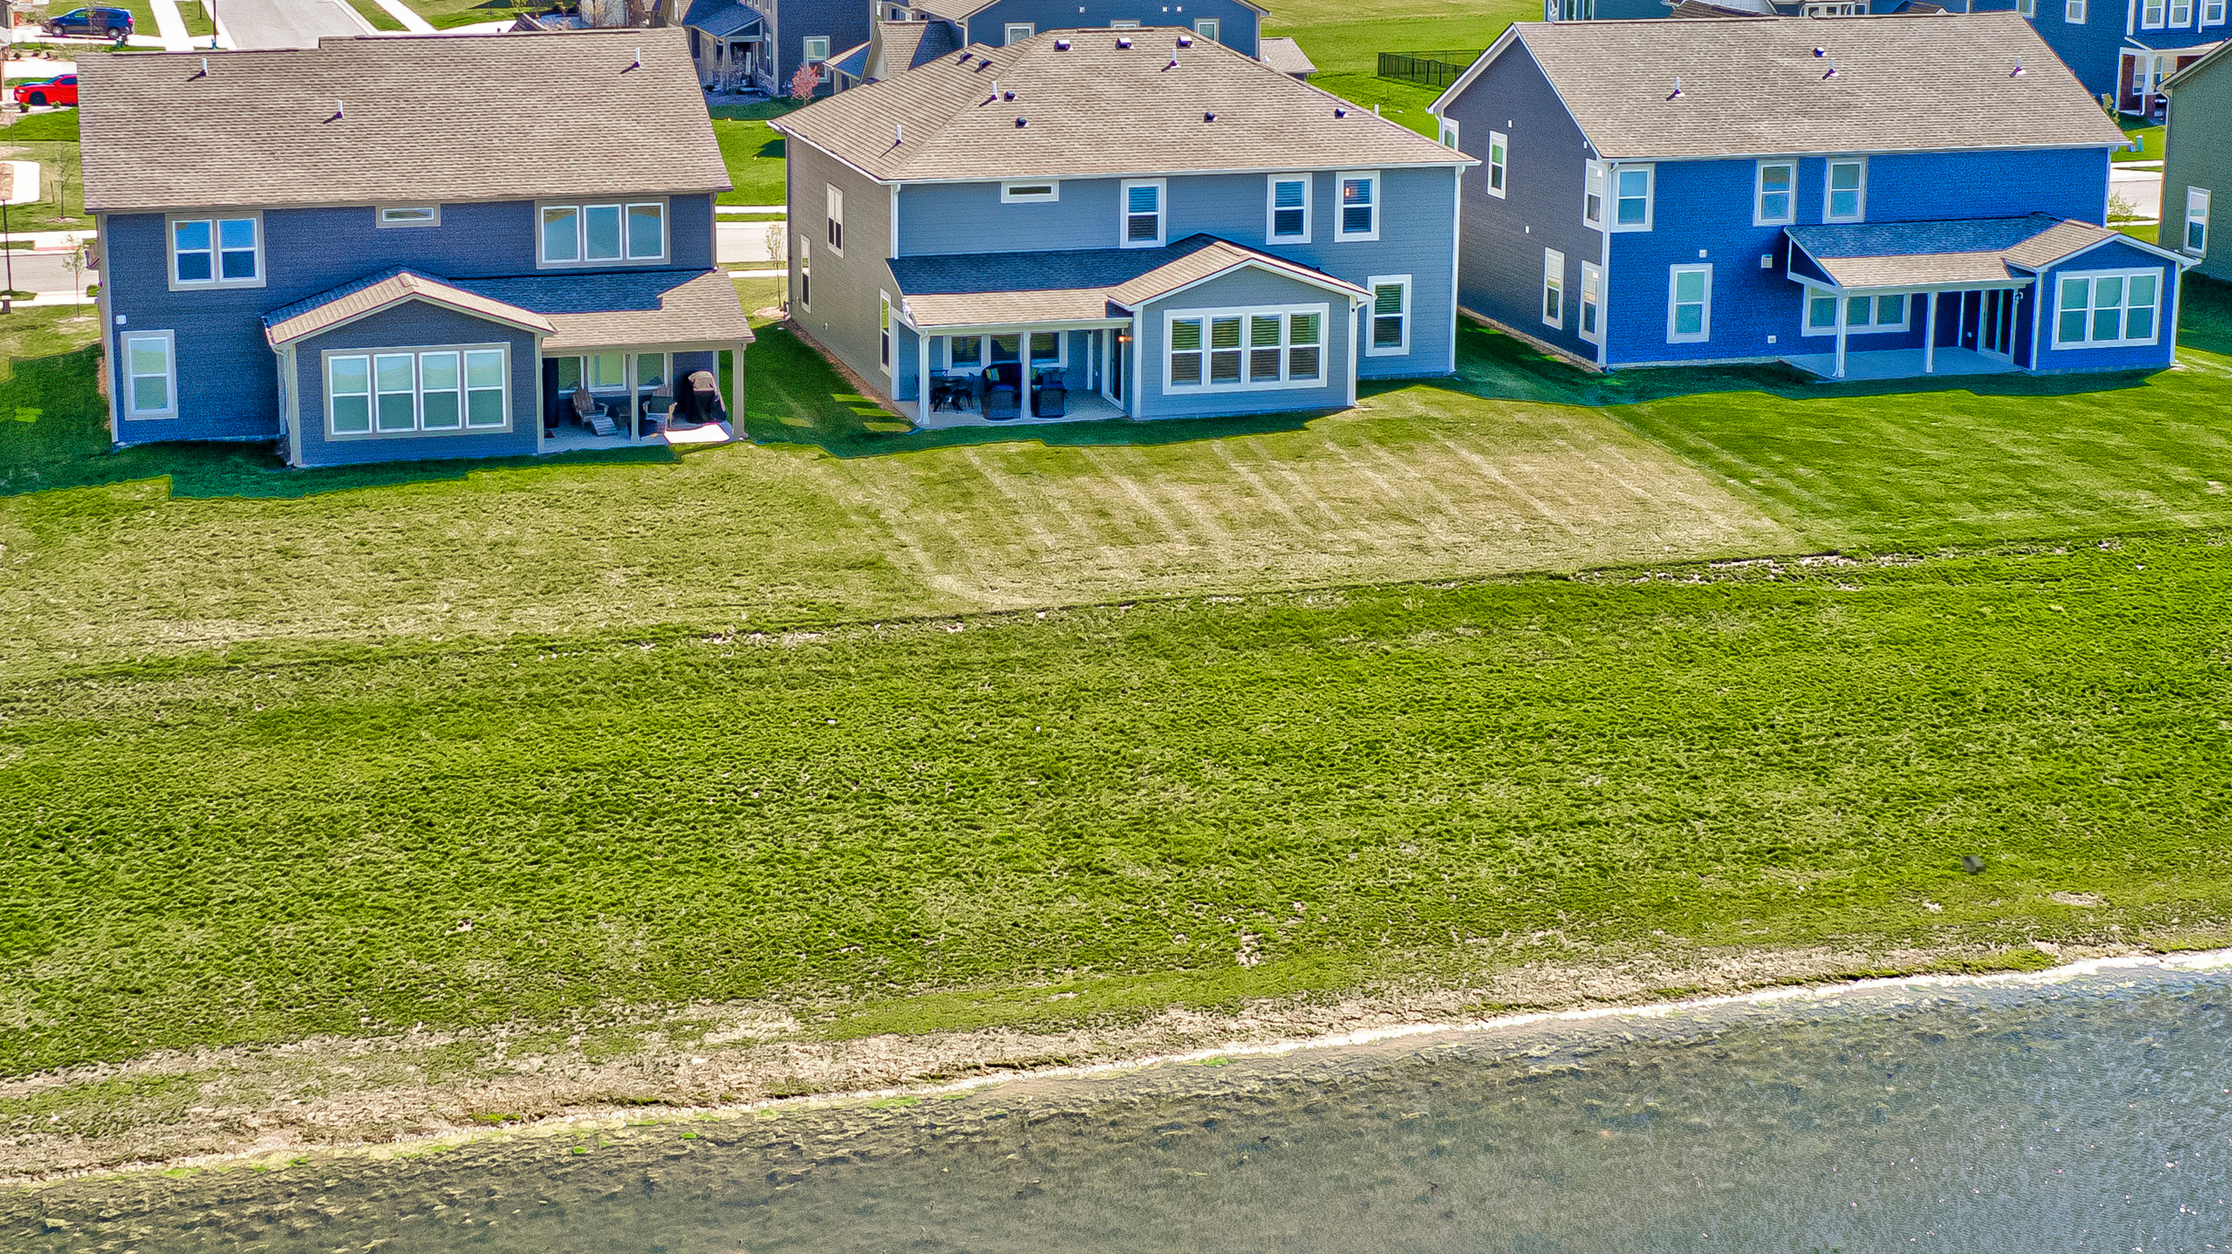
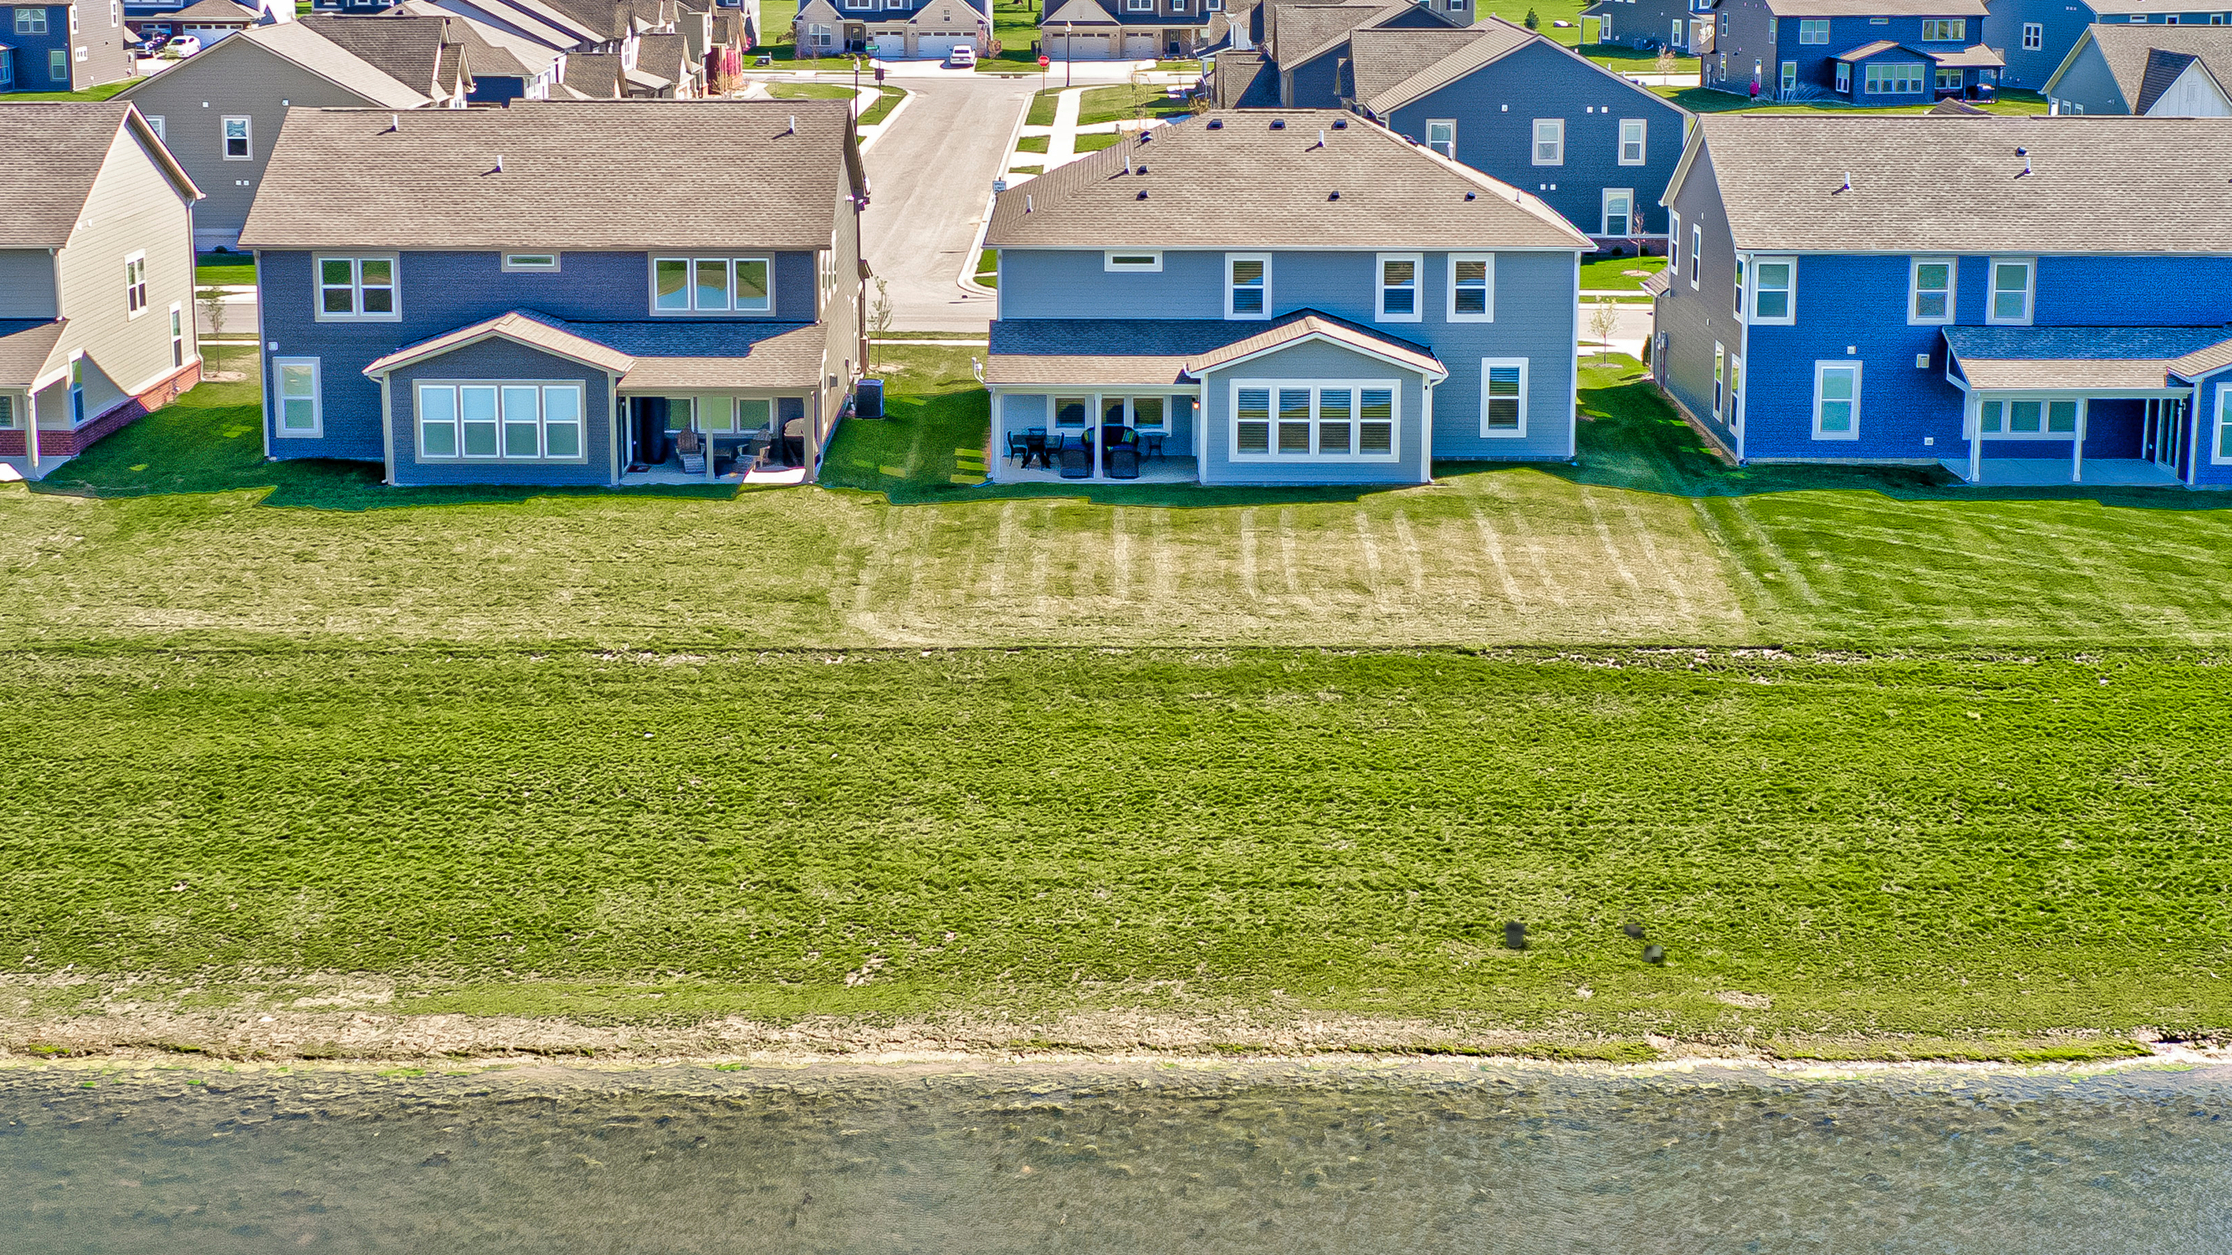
decorative plant: none [1924,819,1954,852] -> present [1623,909,1643,939]
bucket: none [1834,839,1857,870] -> present [1504,919,1526,948]

